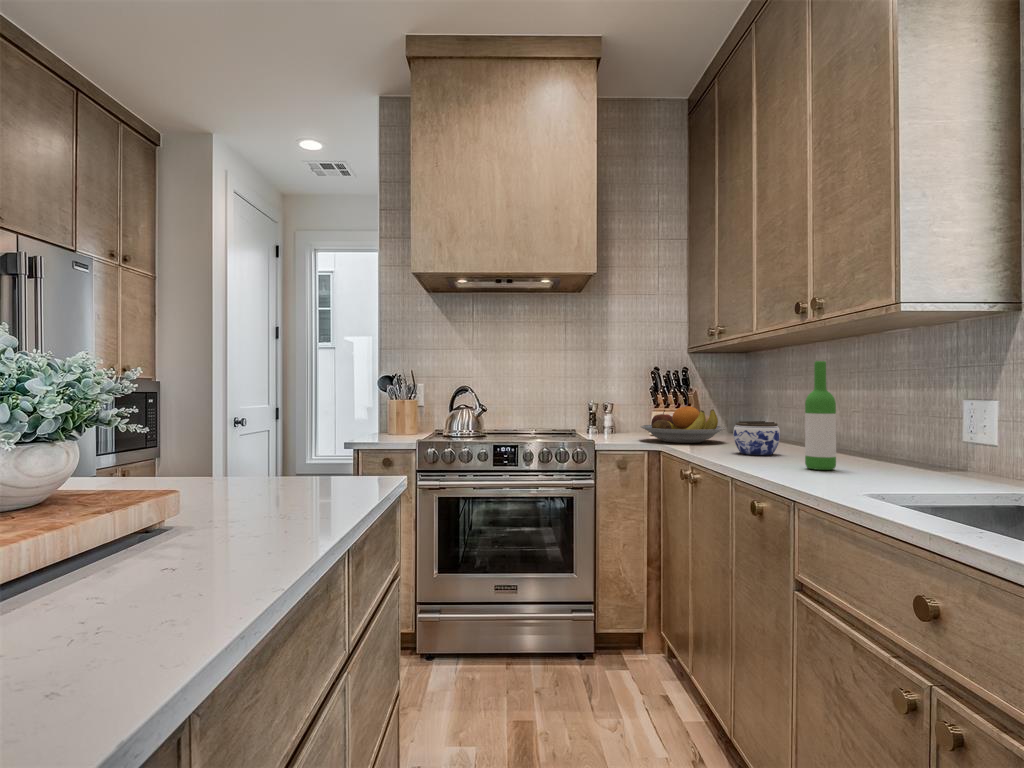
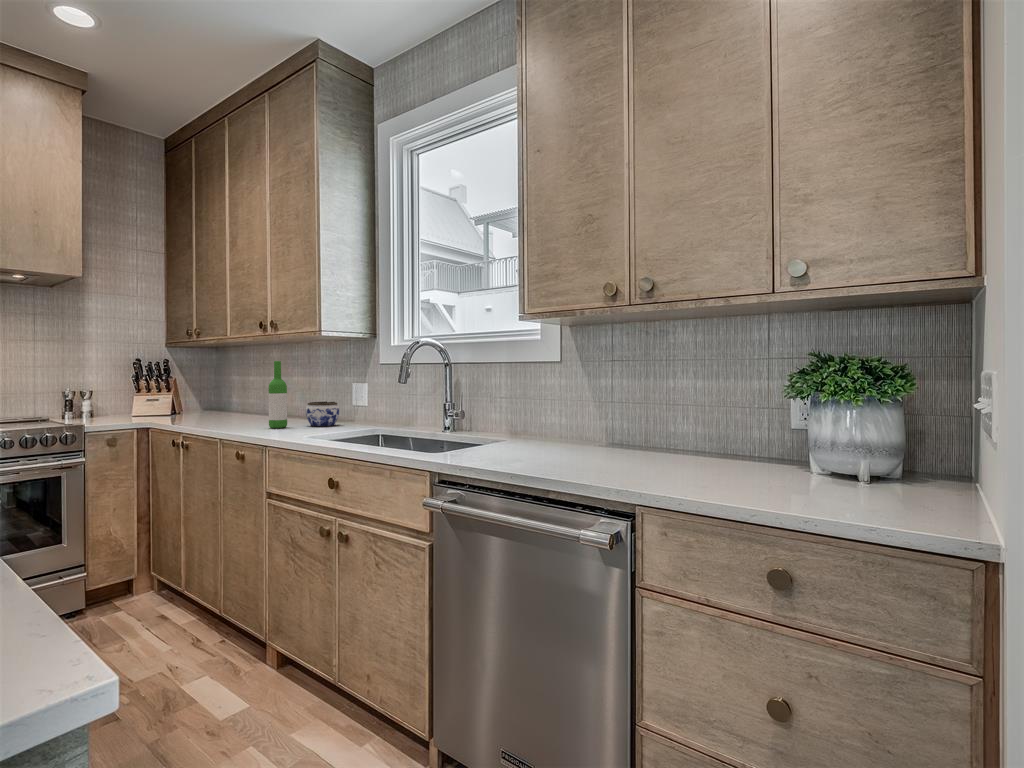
fruit bowl: present [641,406,726,443] -> none [129,392,206,421]
jar: present [733,421,780,455] -> present [306,401,339,426]

